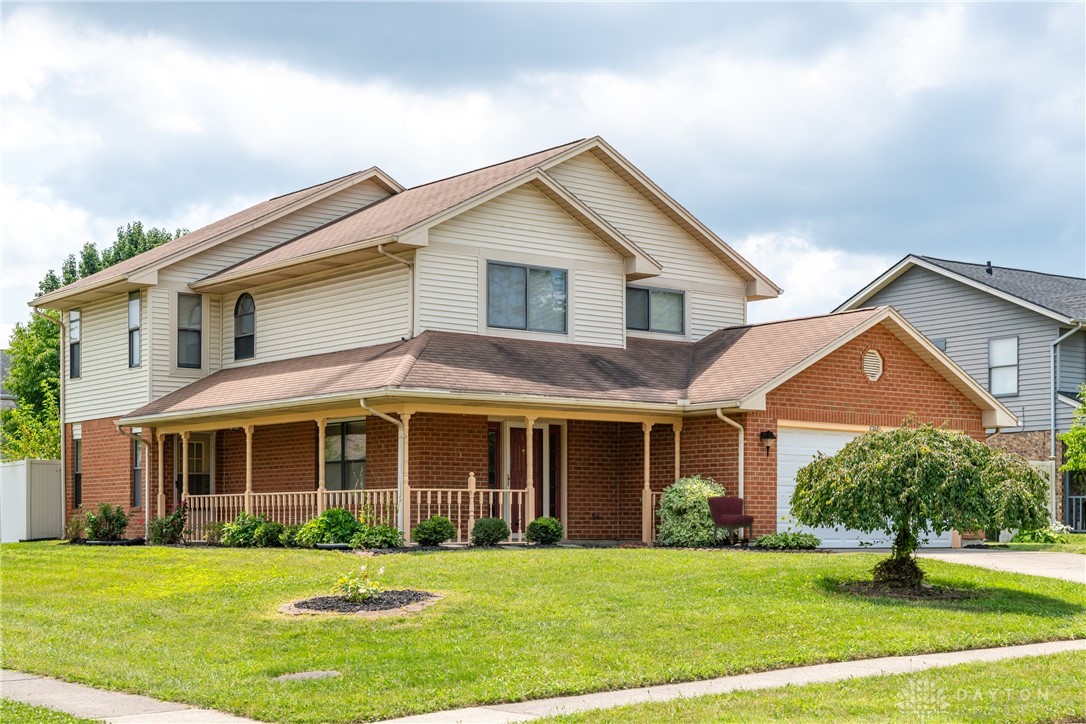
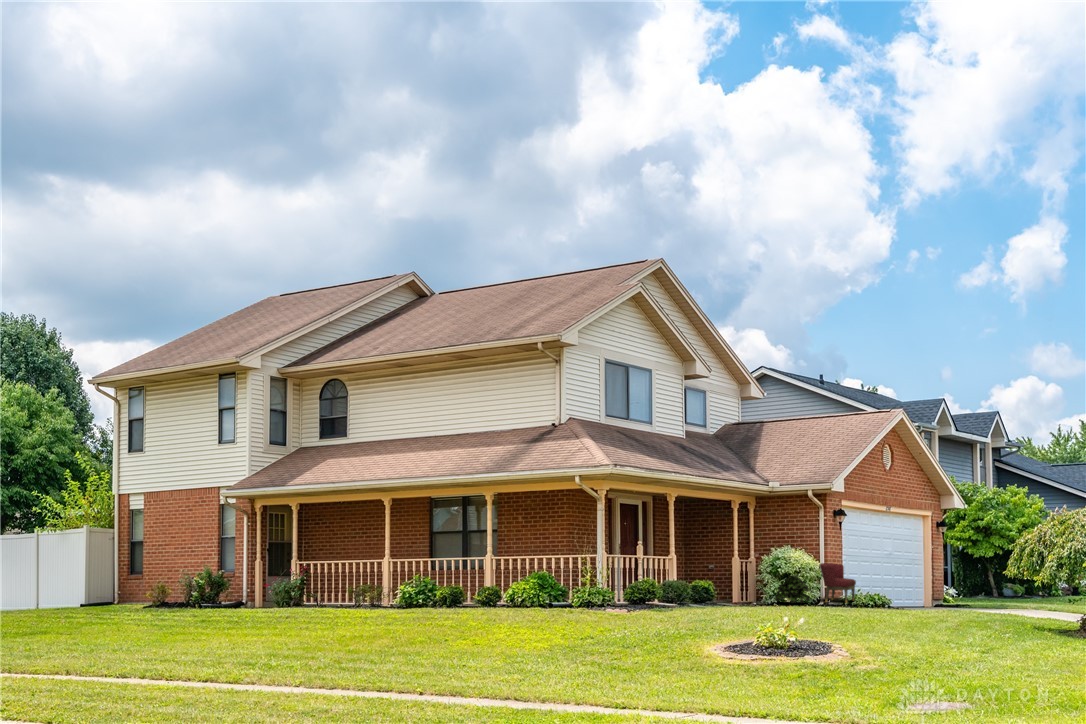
potted plant: none [649,511,689,544] -> present [776,575,810,603]

